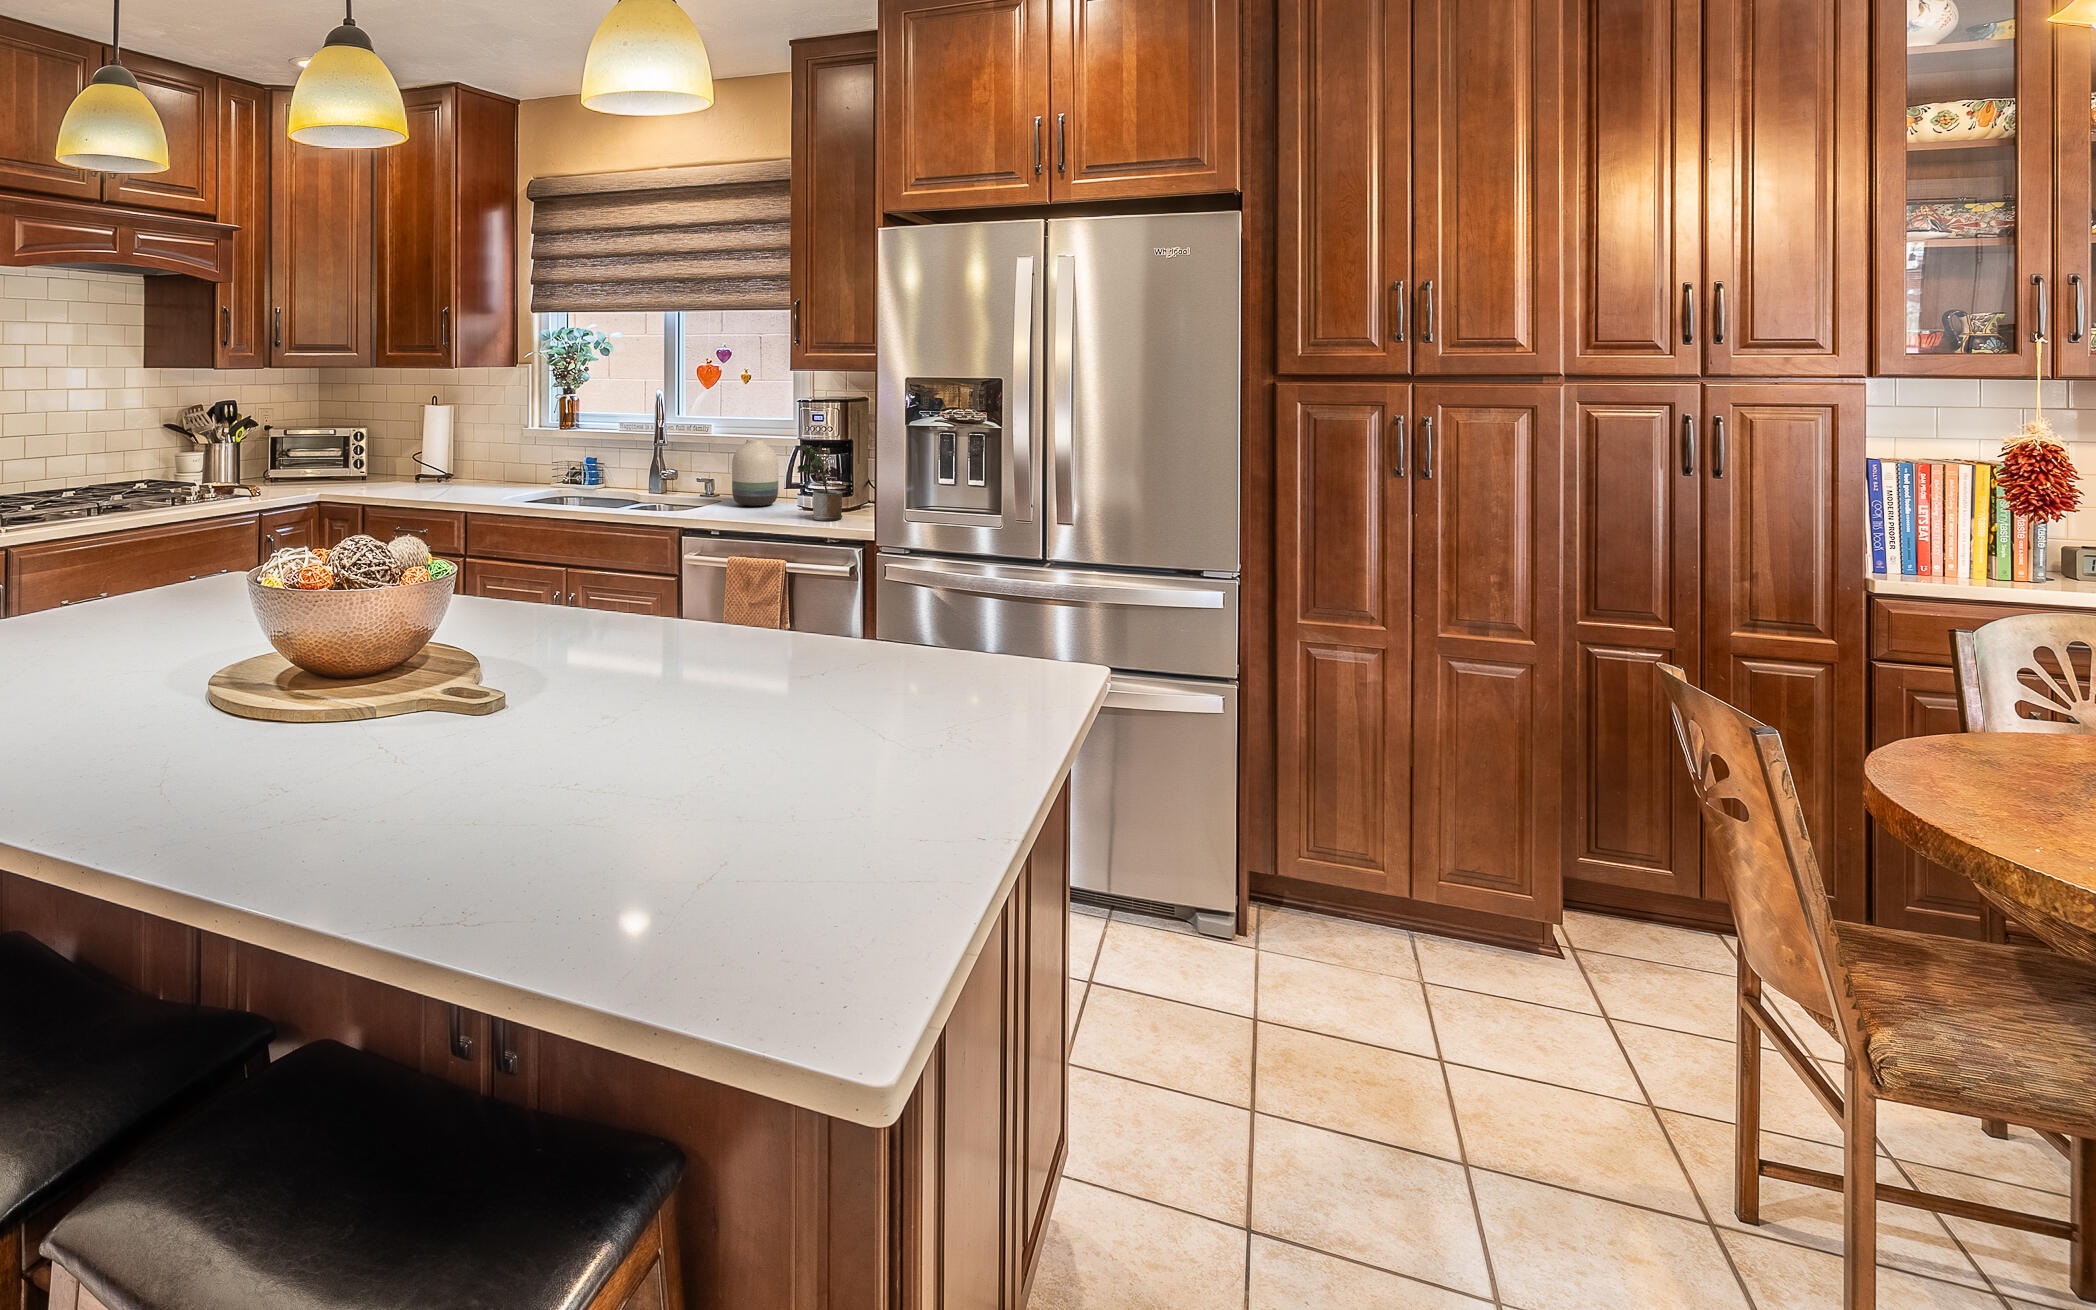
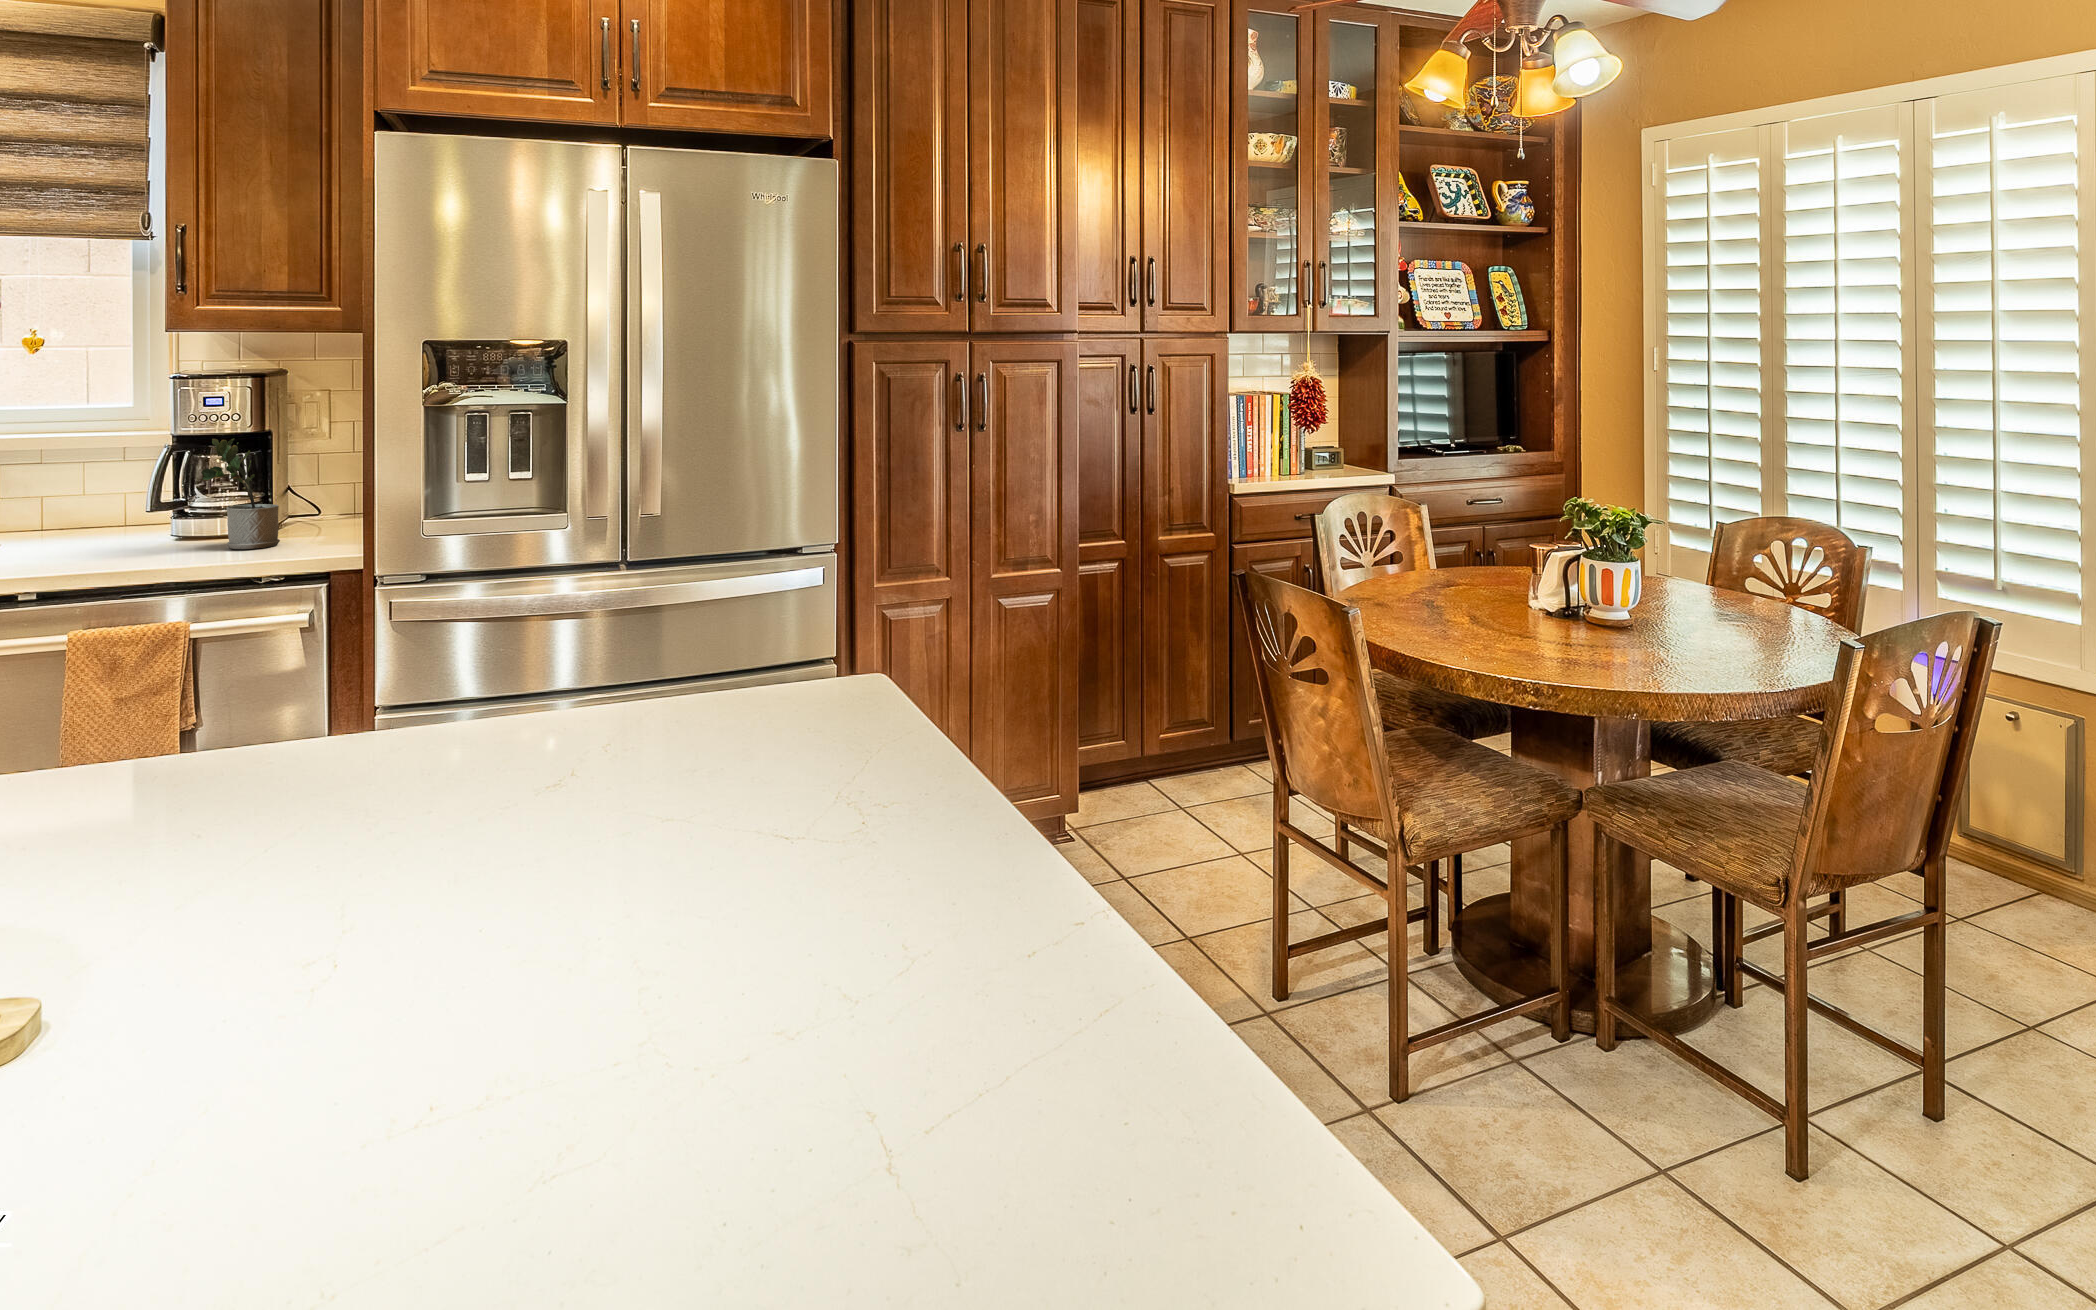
vase: present [732,439,778,506] -> none [37,438,132,544]

